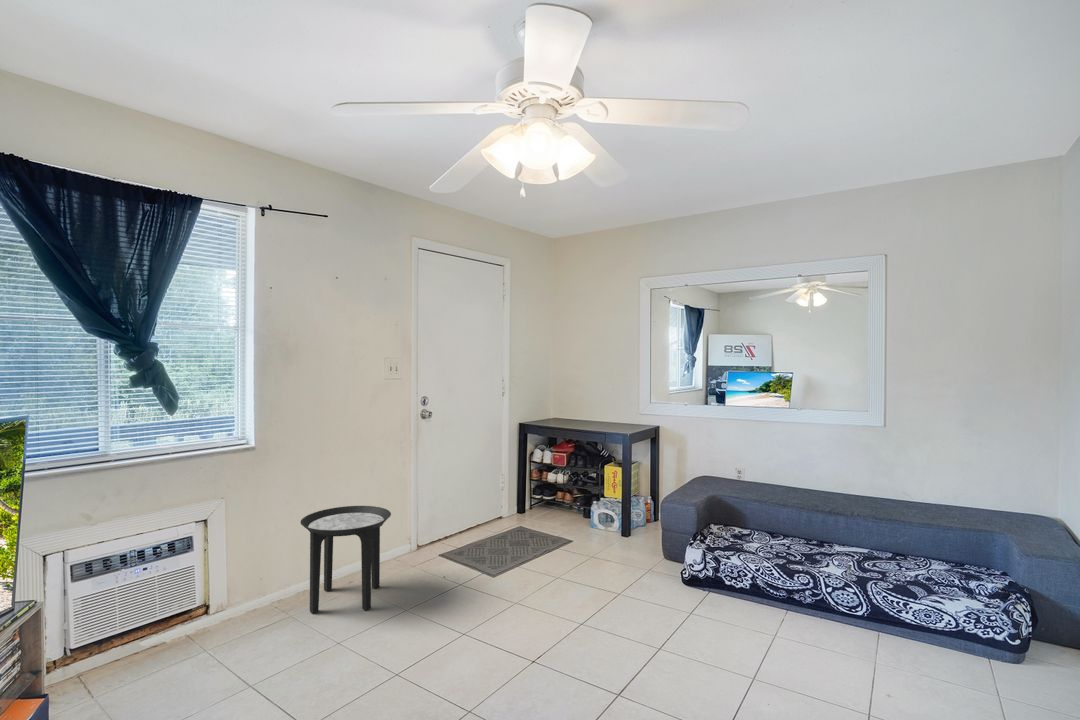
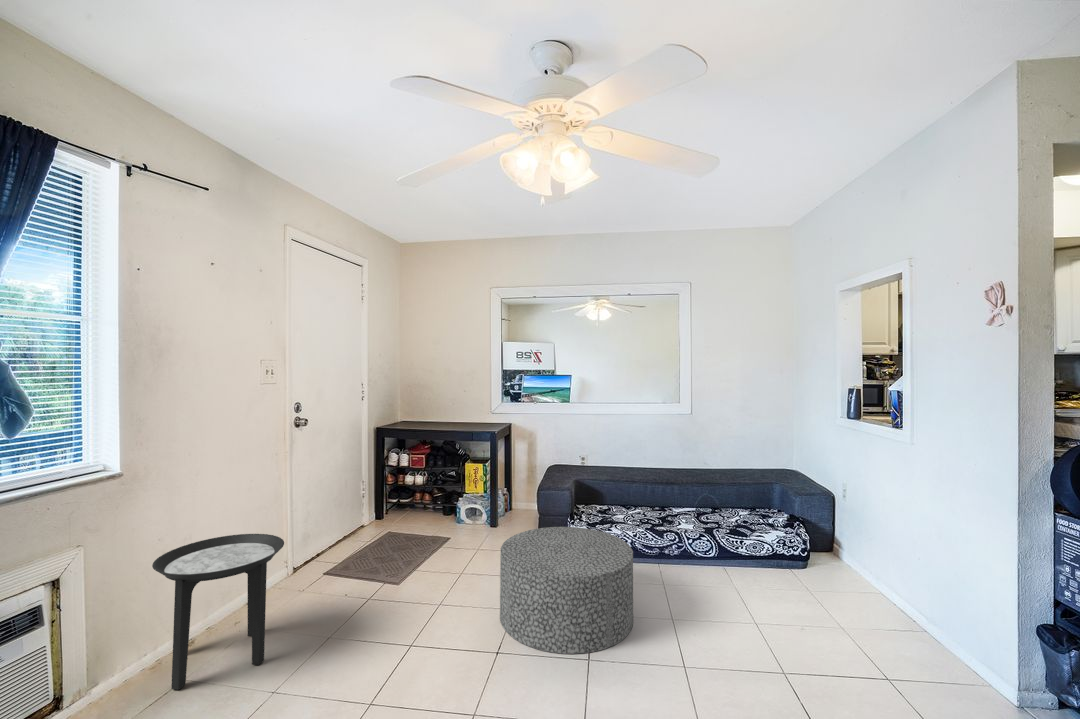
ottoman: none [563,542,707,677] -> present [500,527,633,654]

